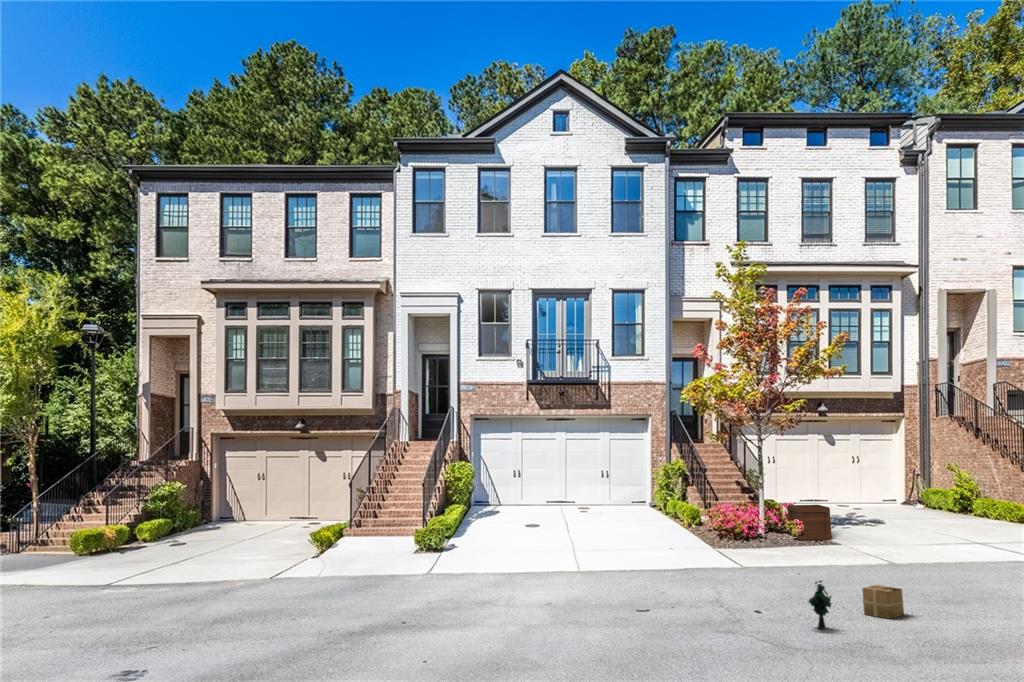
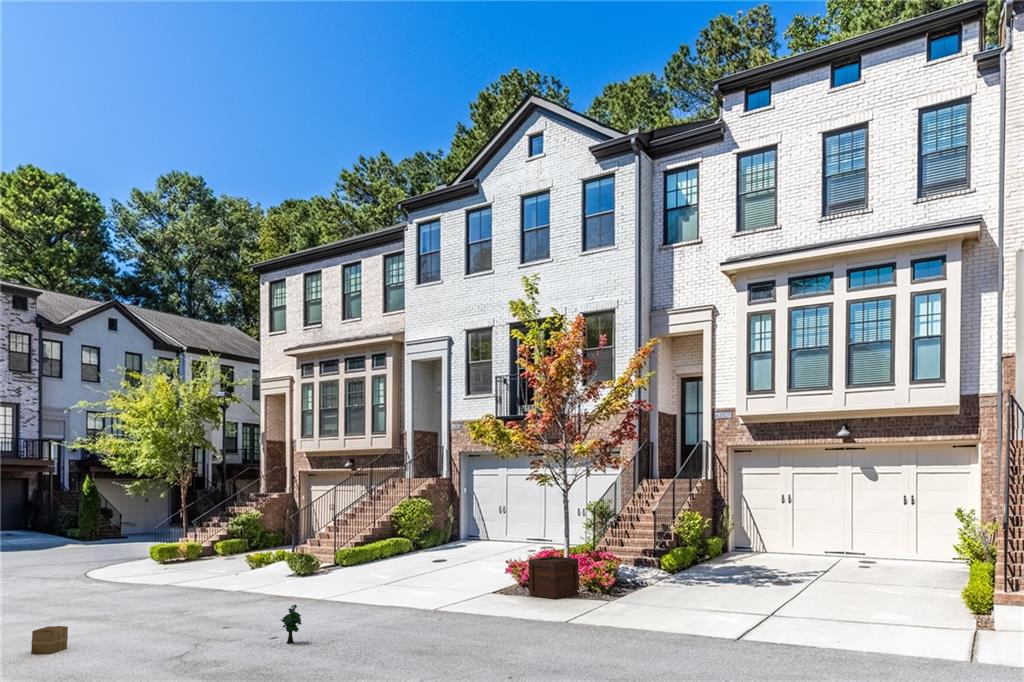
decorative plant: present [809,581,831,630] -> present [281,605,302,644]
cardboard box: present [862,585,904,619] -> present [31,626,68,654]

